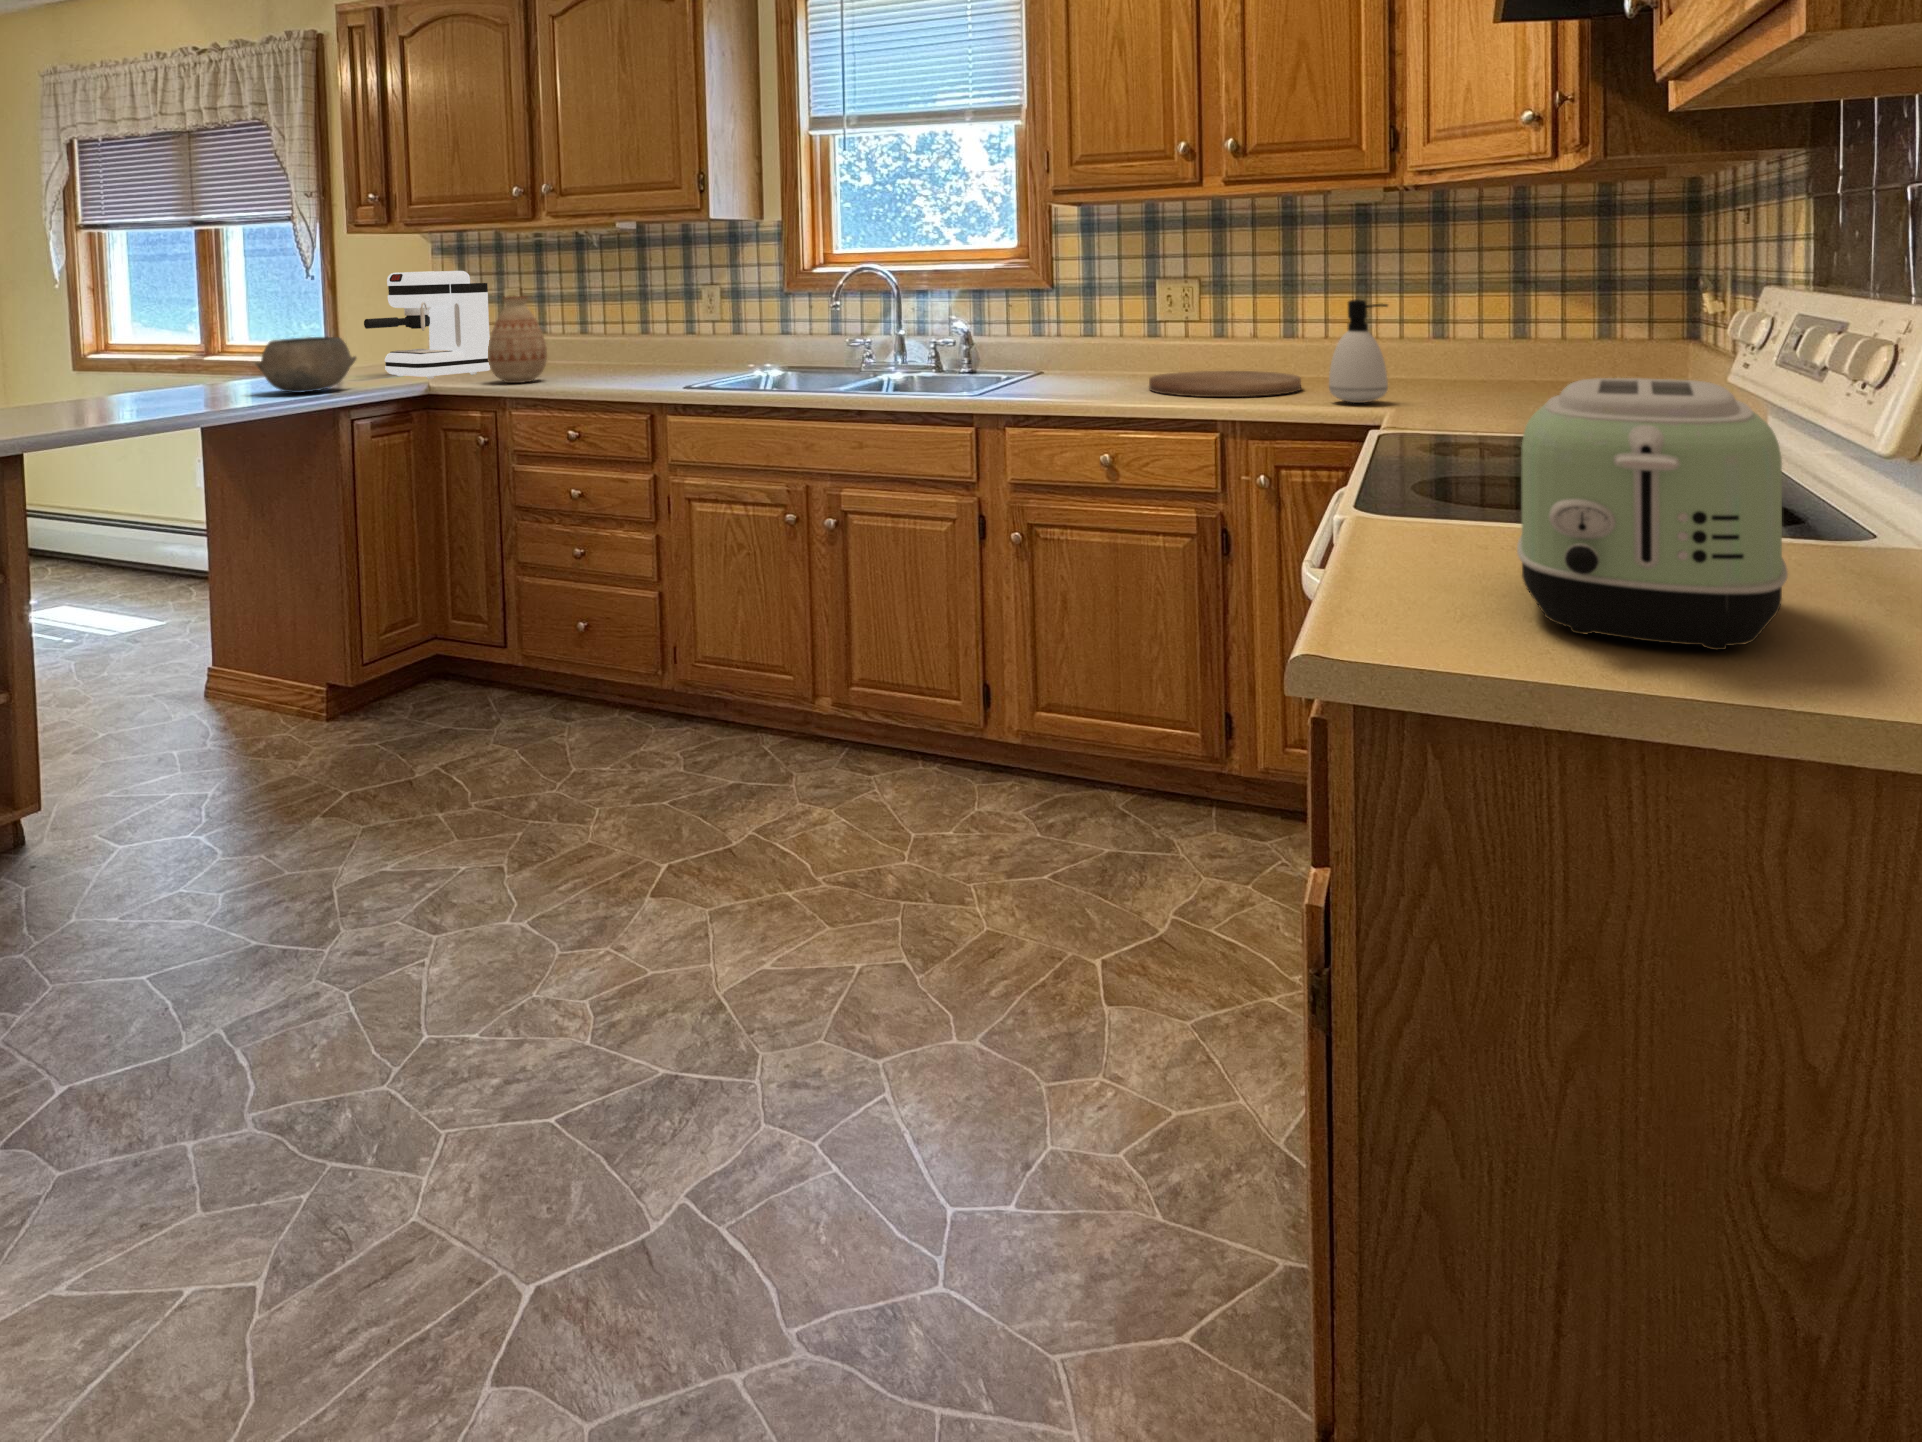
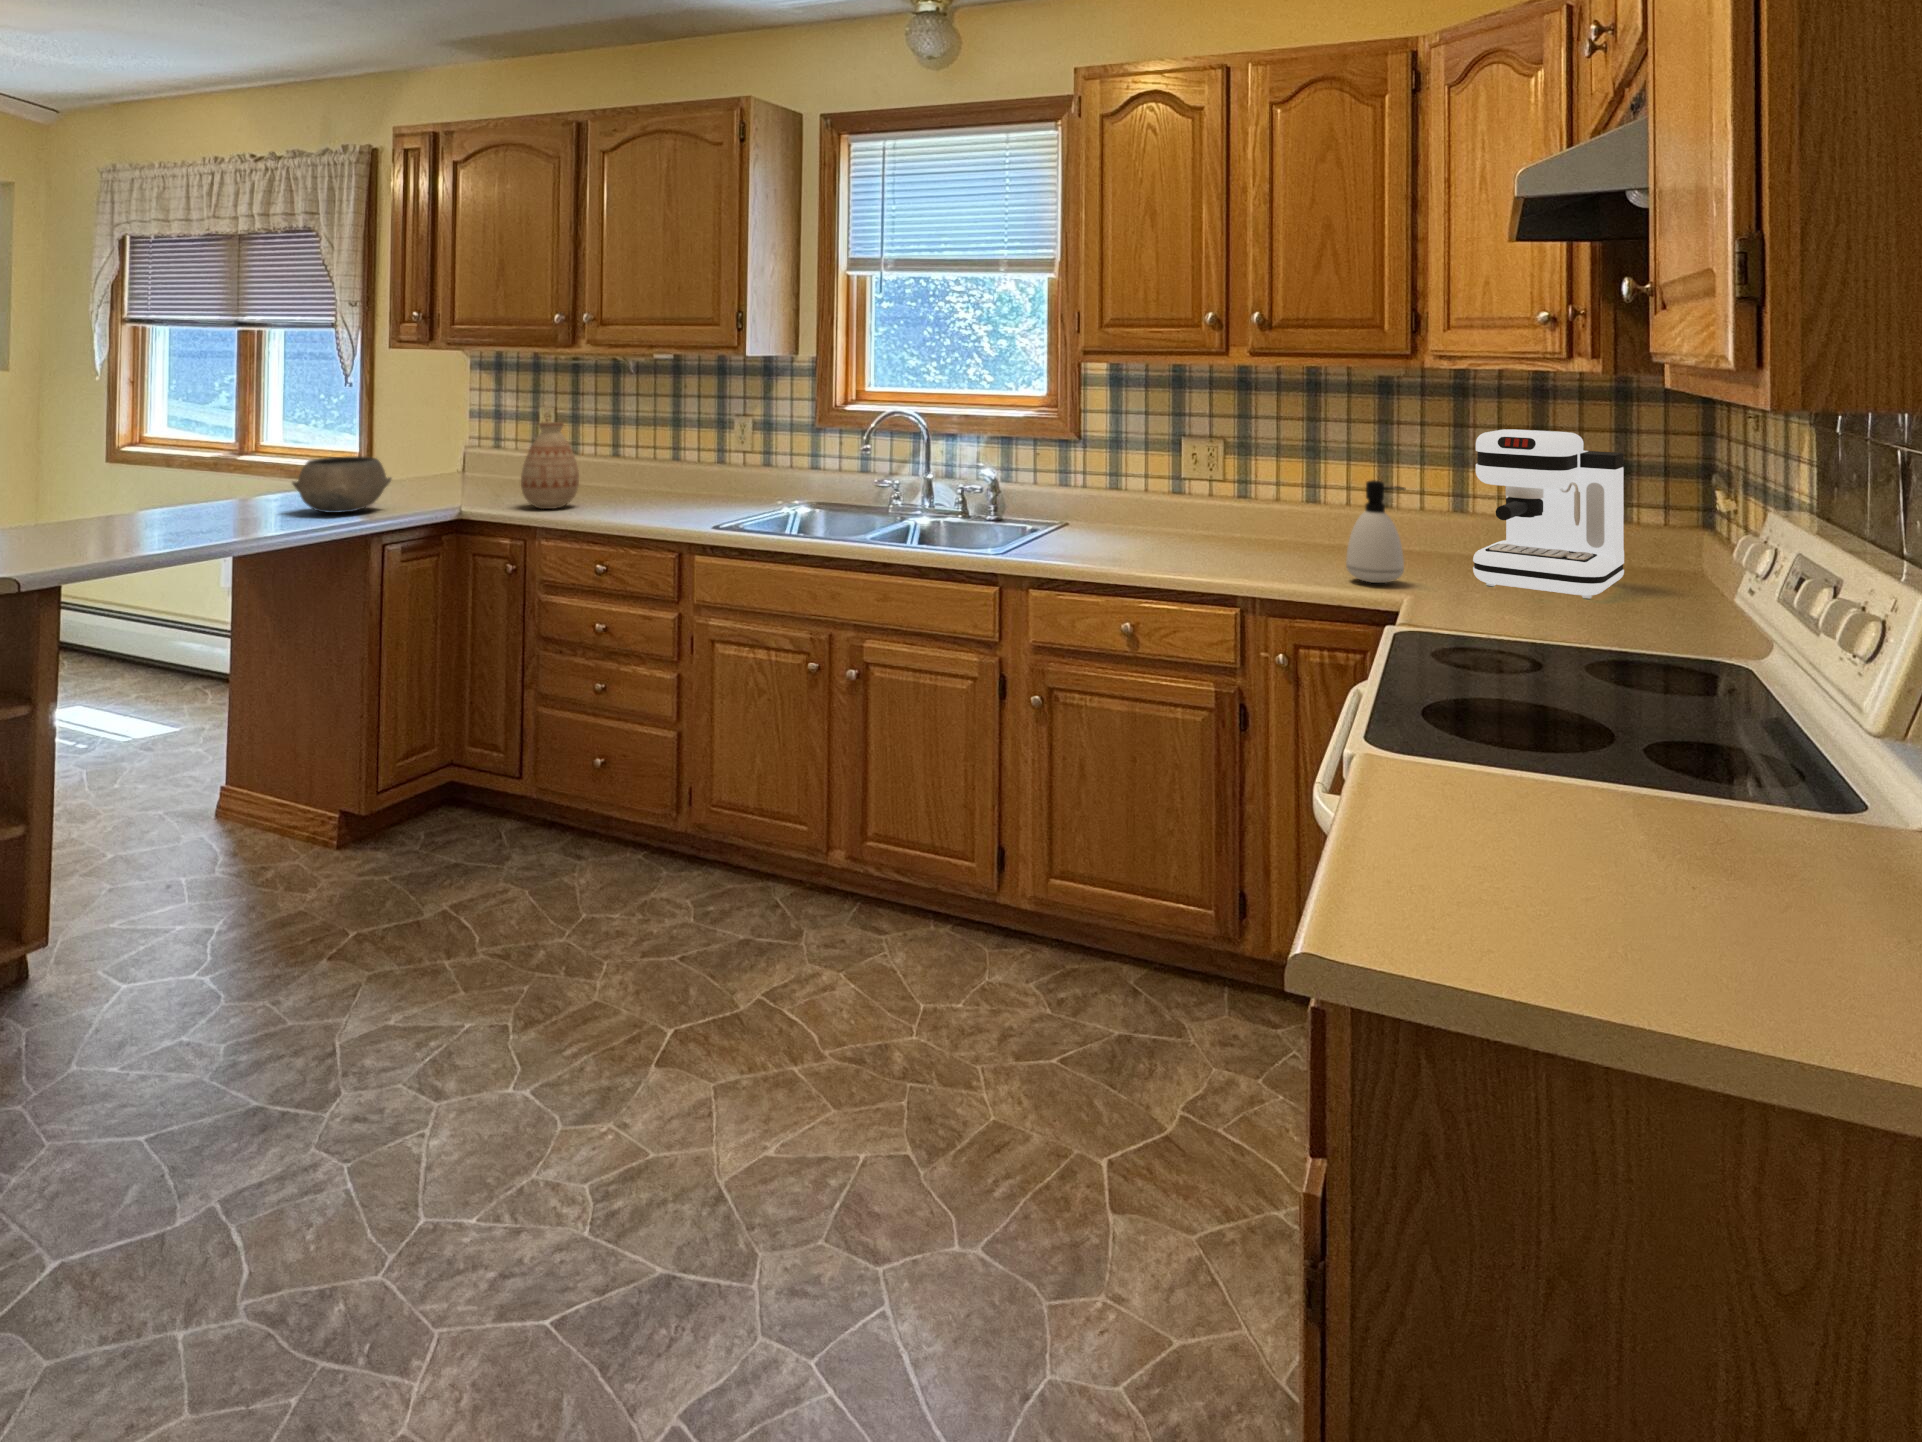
coffee maker: present [364,271,490,379] -> present [1473,429,1624,599]
cutting board: present [1149,371,1301,397] -> none [1171,532,1320,568]
toaster: present [1517,378,1788,650] -> none [1515,666,1770,967]

